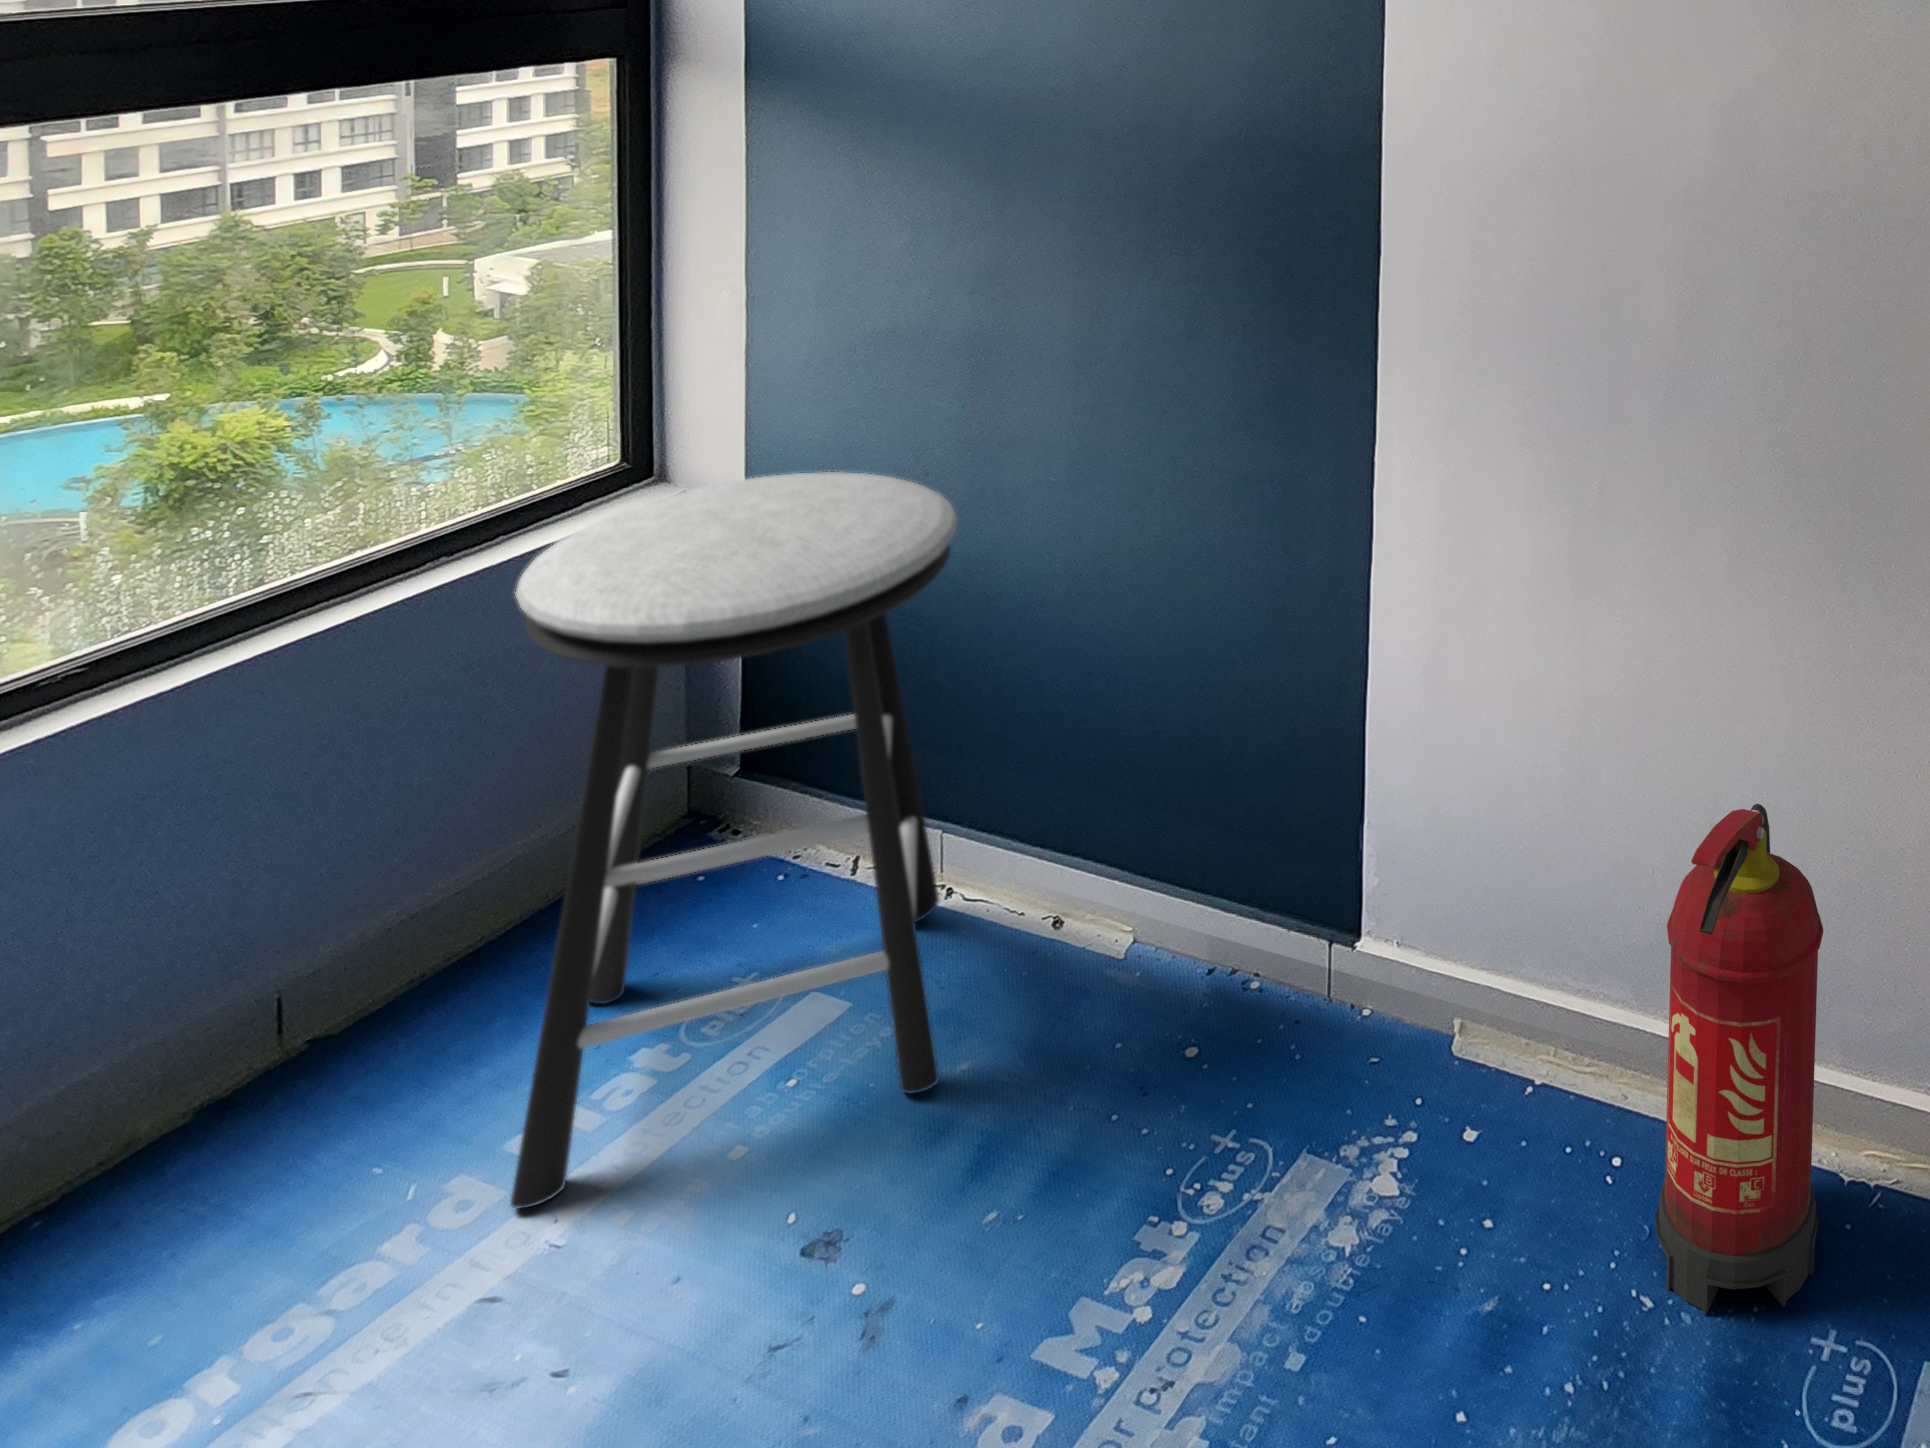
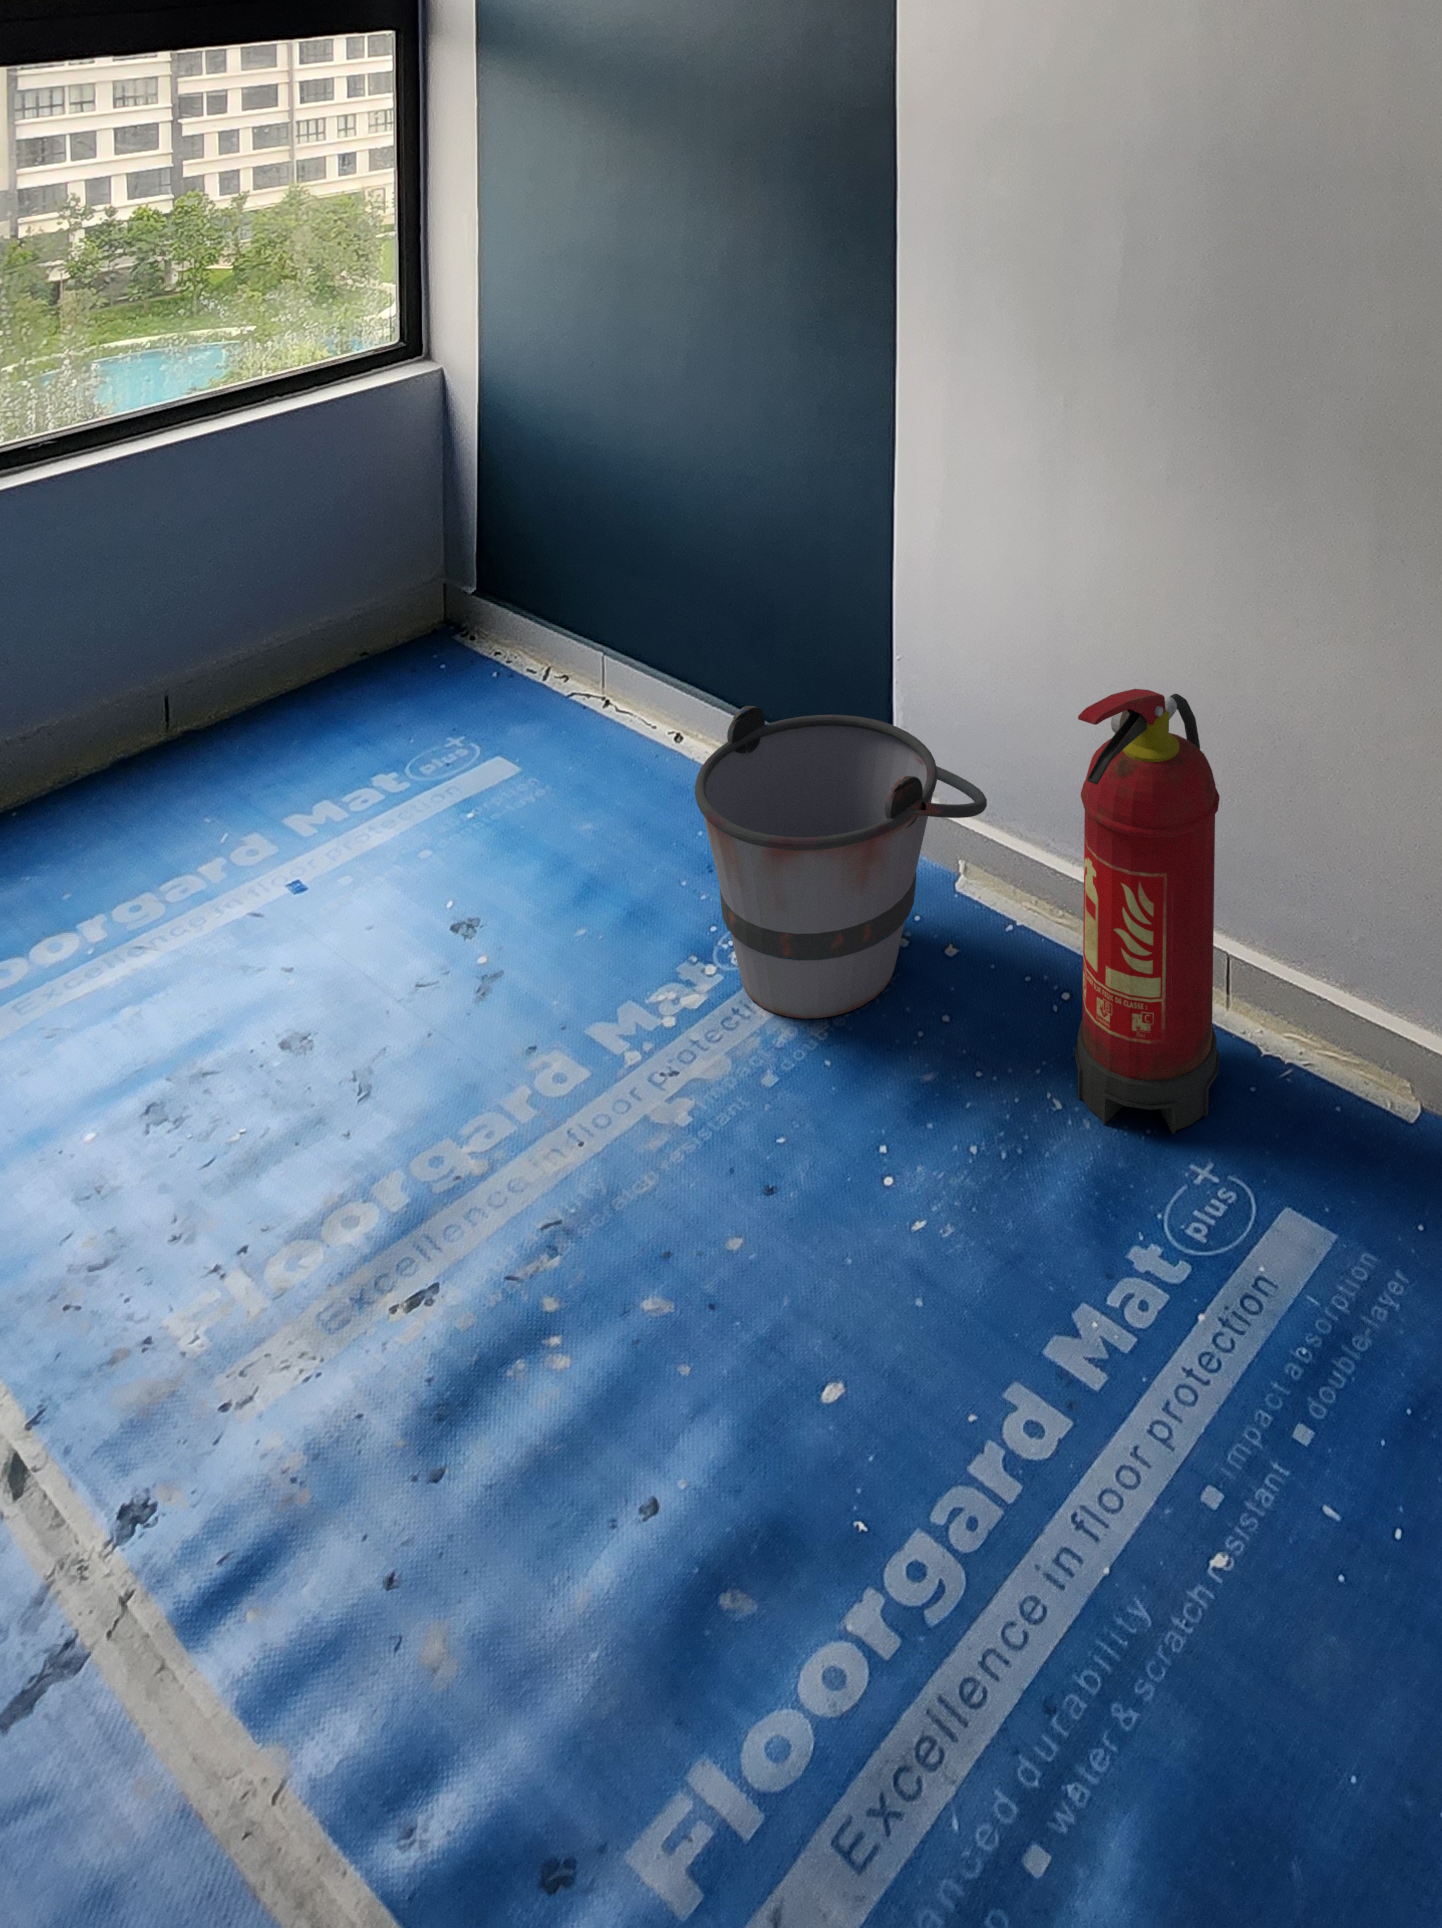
stool: present [510,472,958,1208] -> none [277,353,600,862]
bucket: none [1162,877,1512,1269] -> present [695,706,987,1018]

